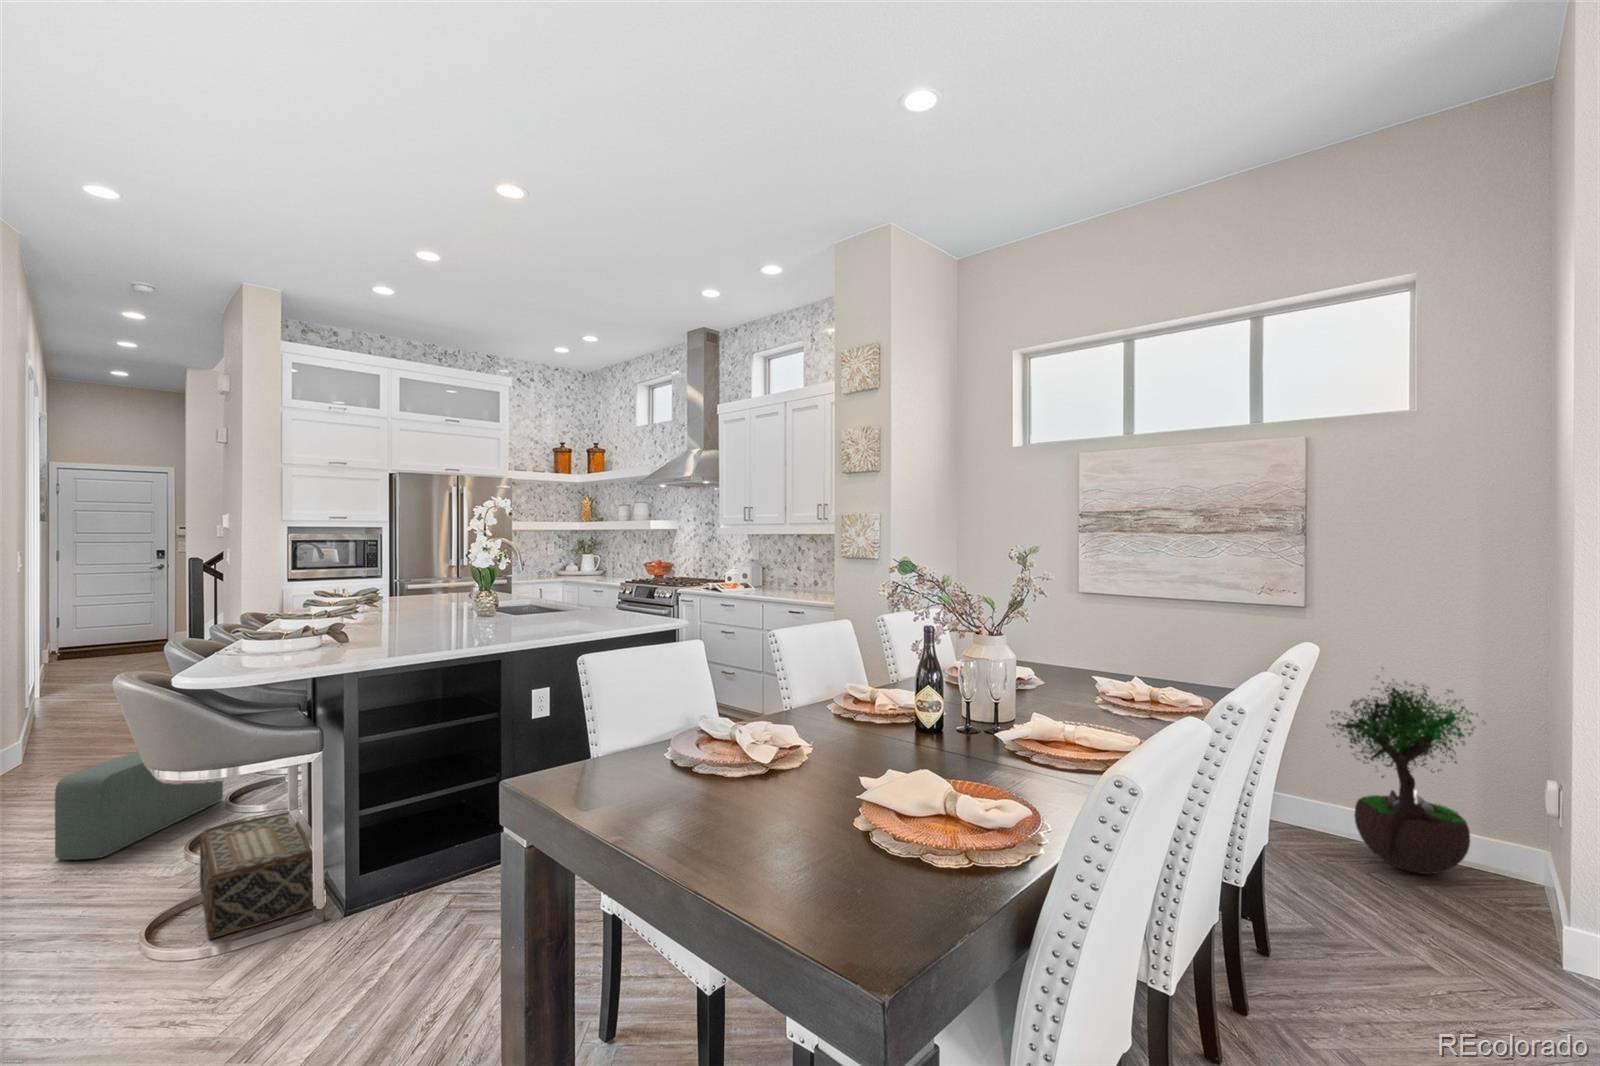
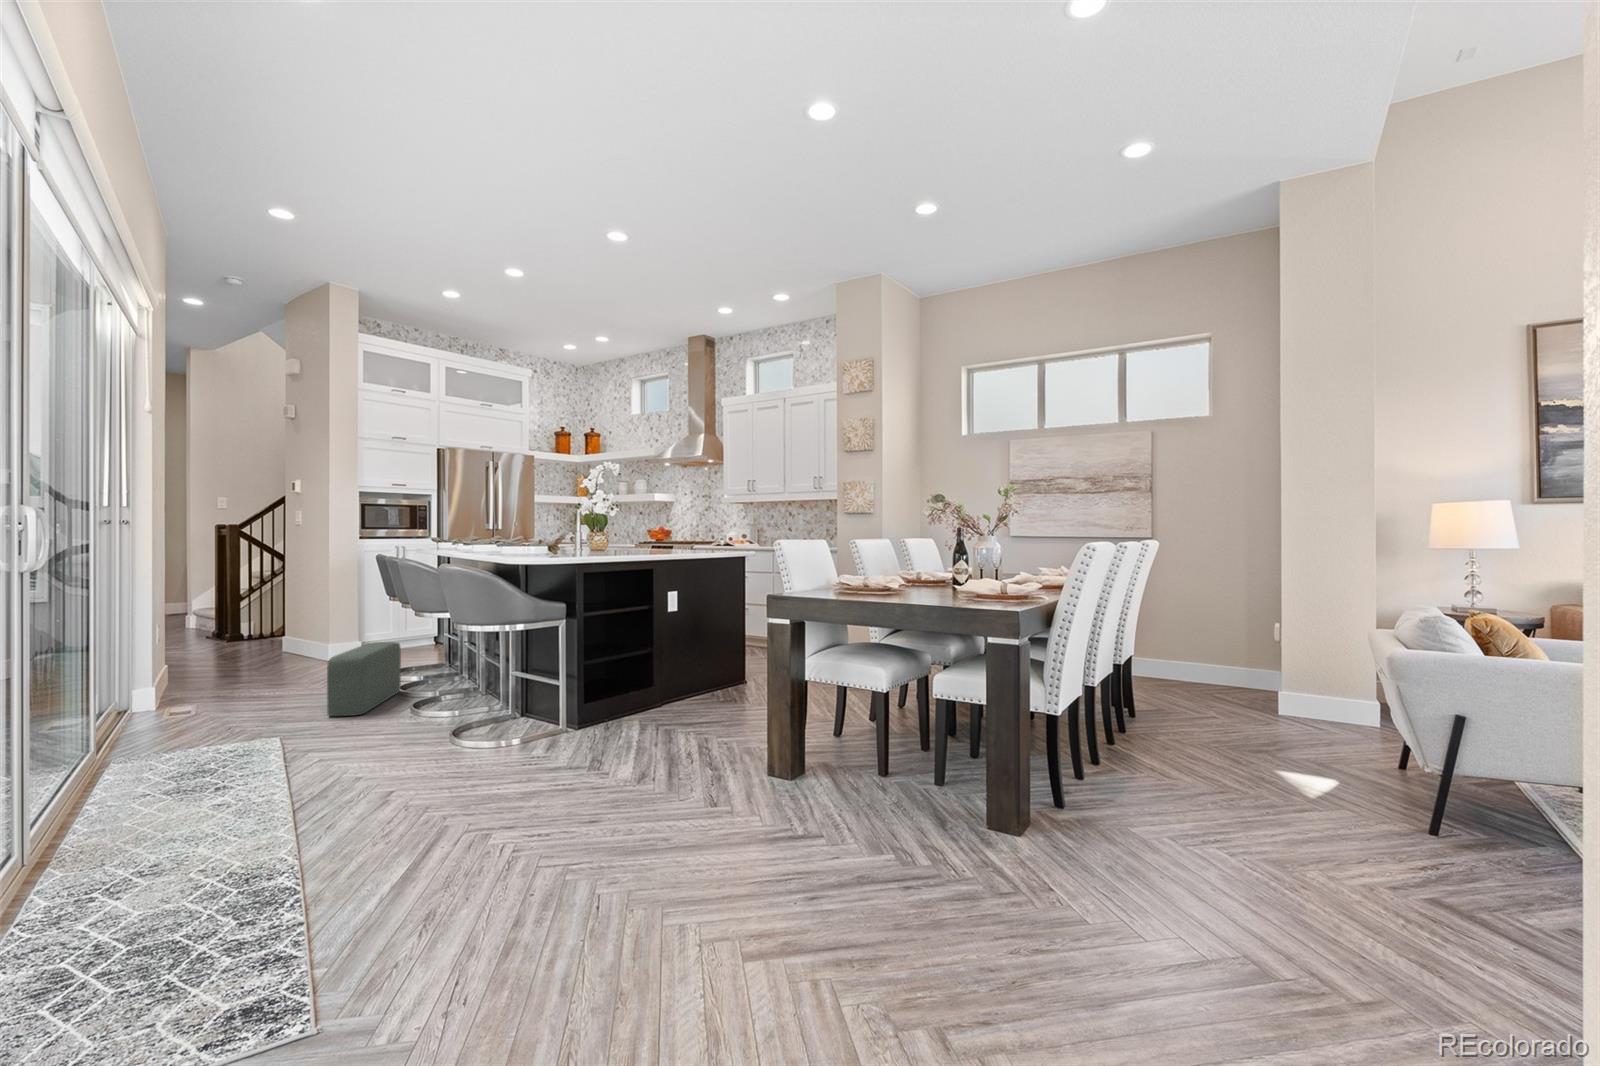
potted tree: present [1327,682,1485,874] -> none [1161,568,1243,689]
woven basket: present [200,812,315,939] -> none [457,676,556,736]

